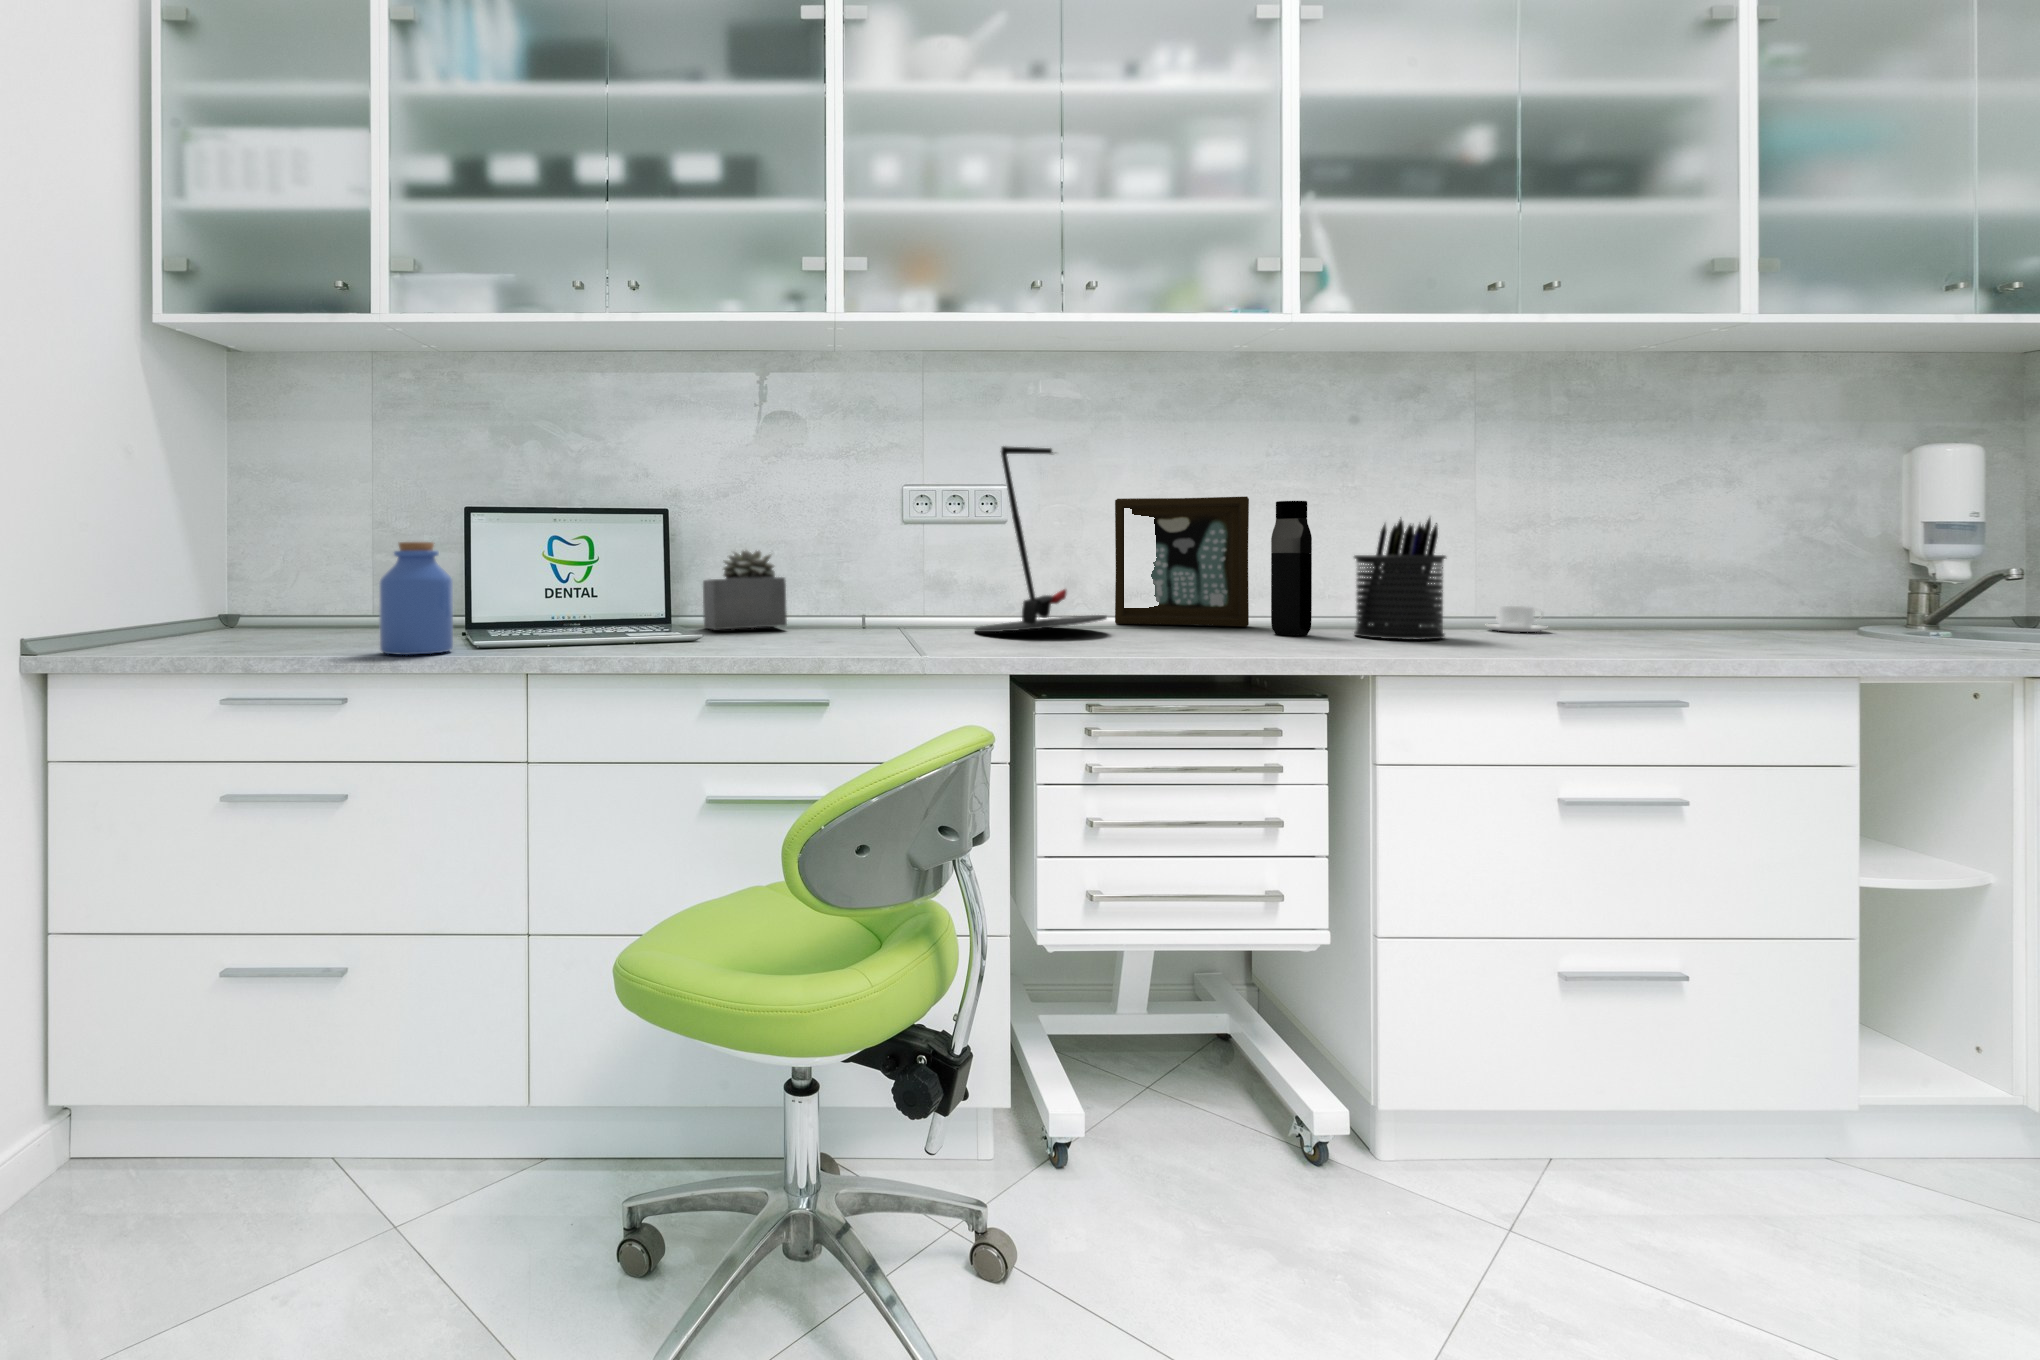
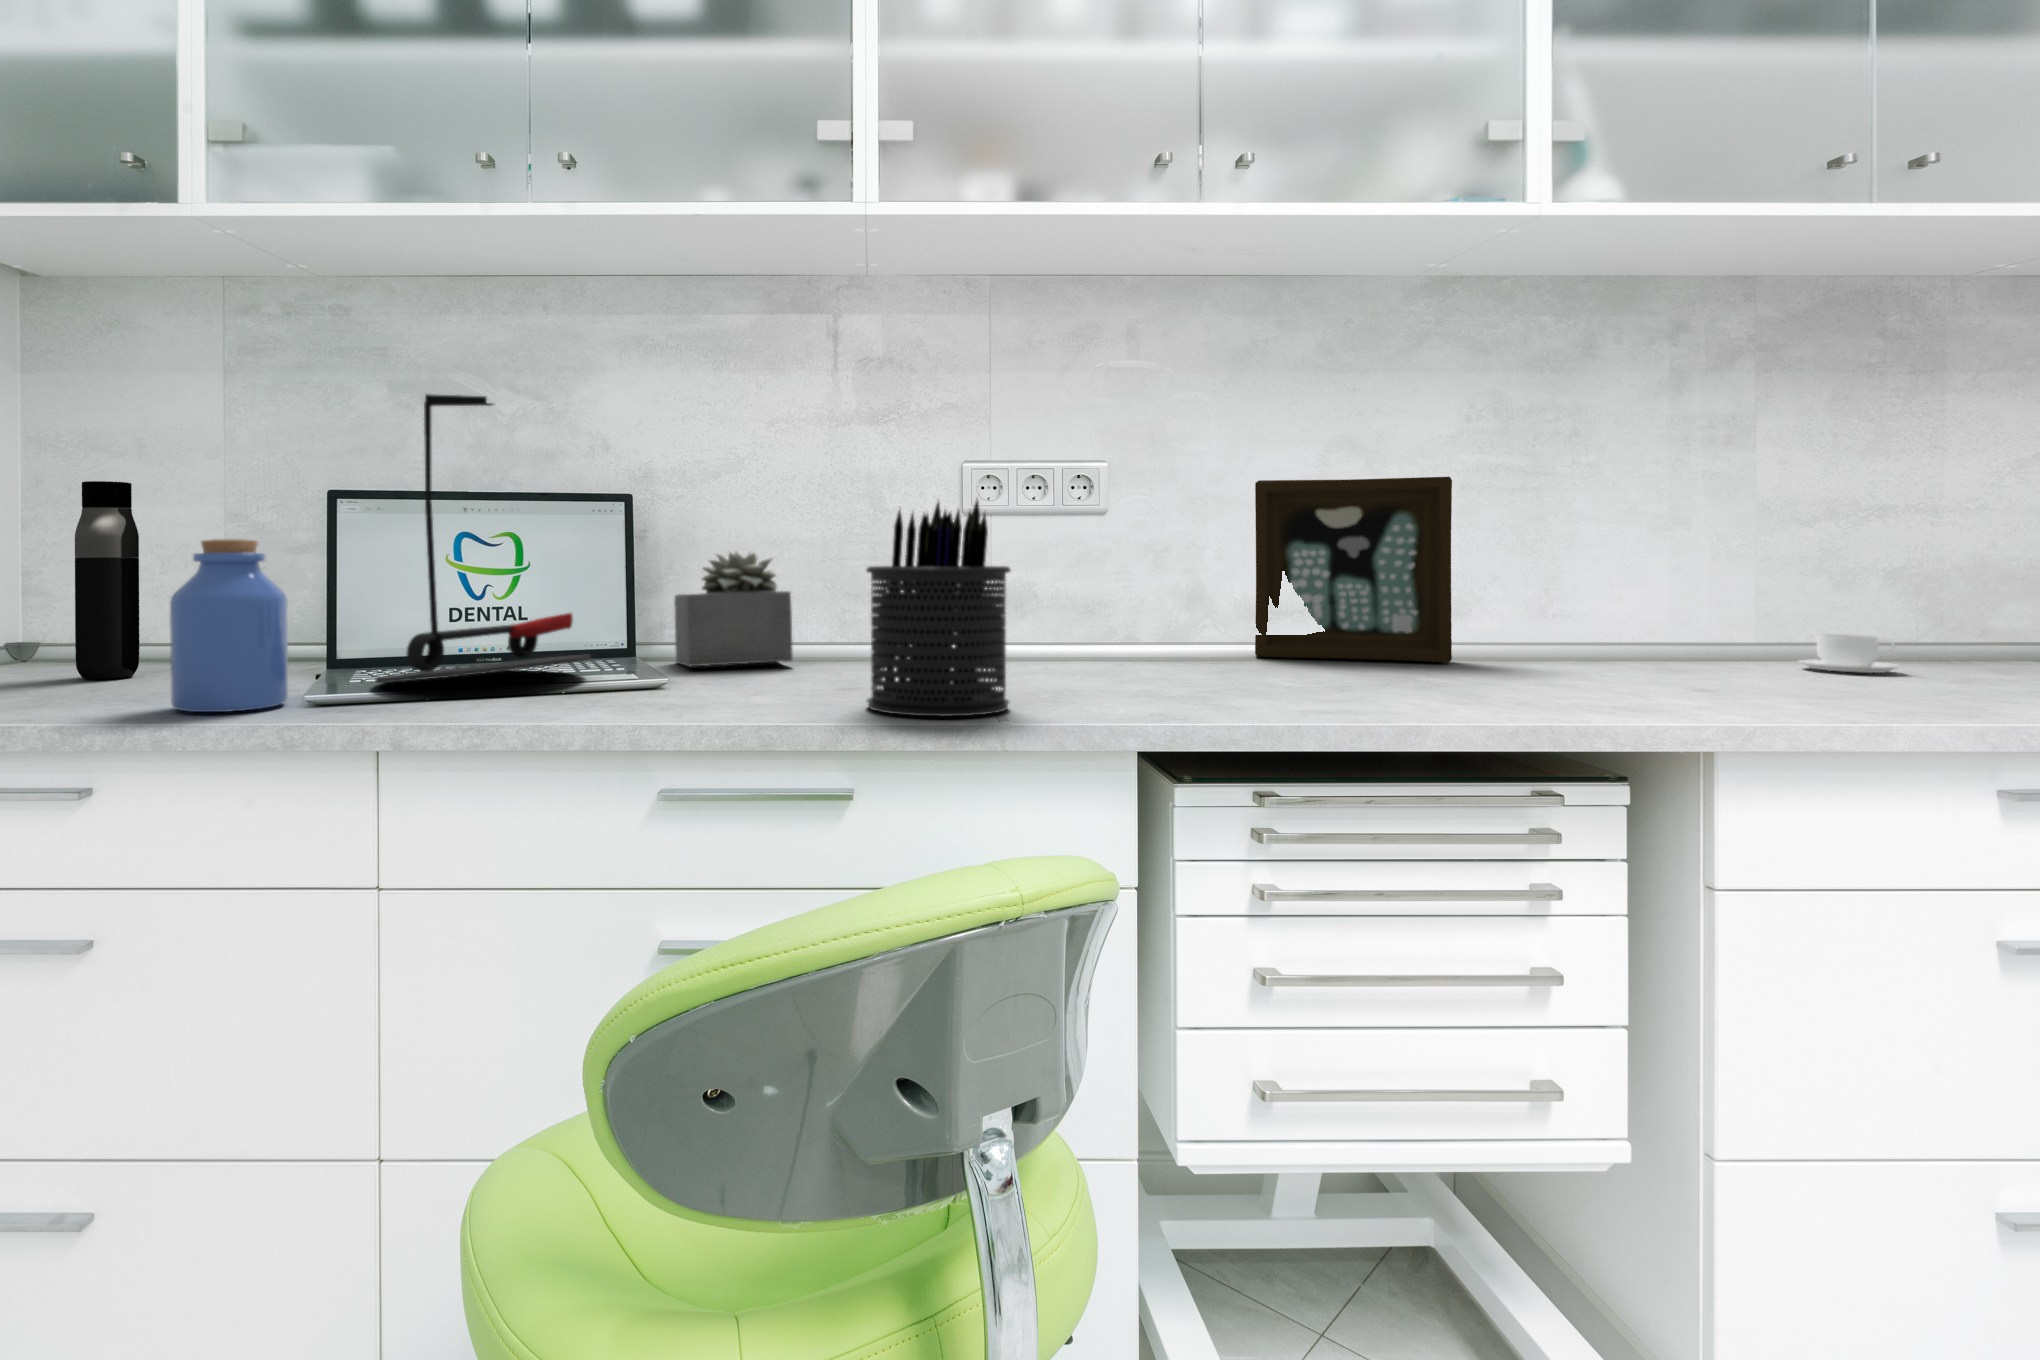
desk lamp: present [975,446,1107,632] -> present [375,394,590,683]
water bottle: present [1271,501,1312,635] -> present [75,481,139,679]
pen holder: present [1354,517,1446,640] -> present [866,498,1011,716]

